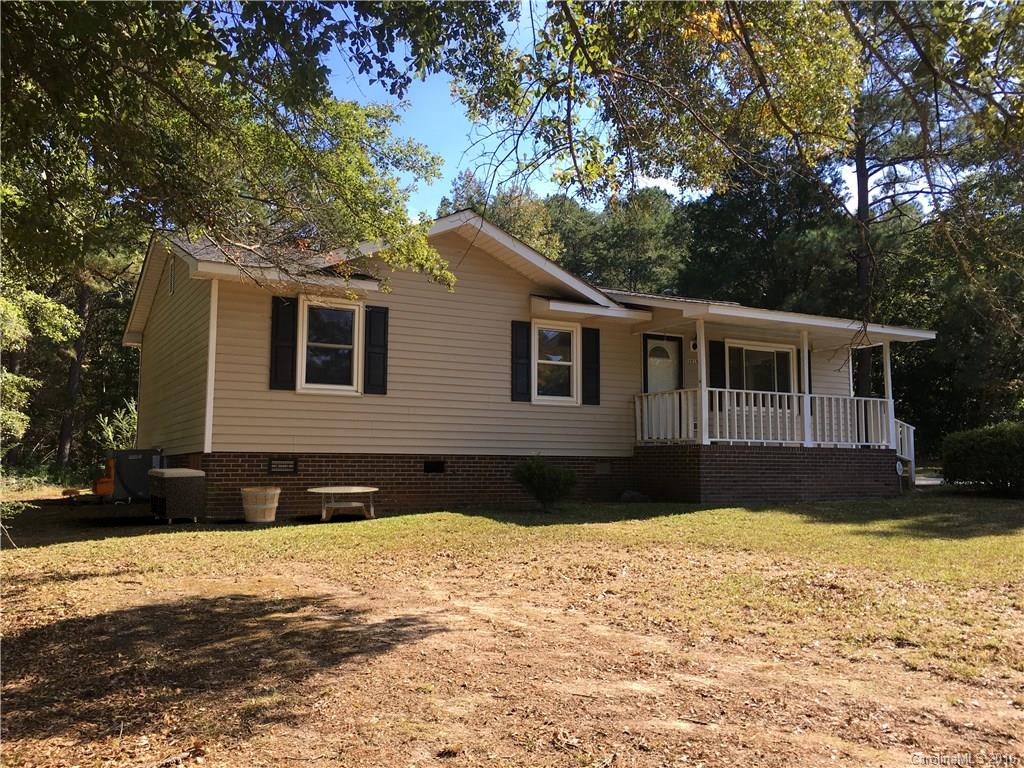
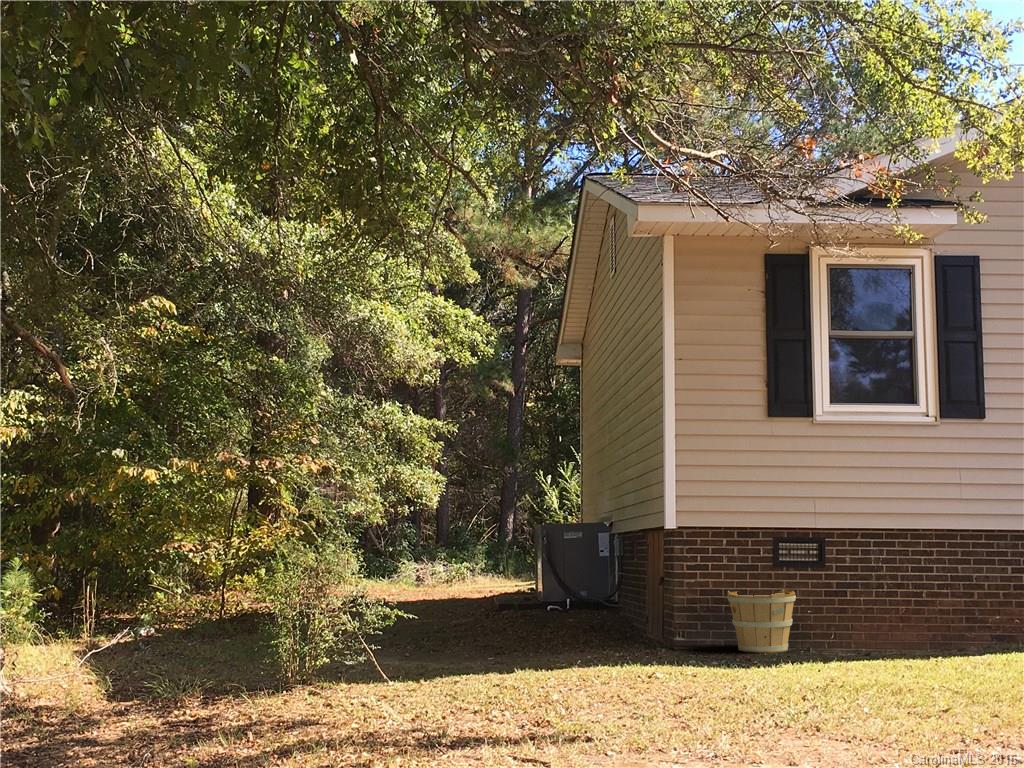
lounge chair: present [57,459,116,506] -> none [464,539,547,611]
storage bench: present [148,468,205,524] -> none [582,555,670,648]
round table: present [308,487,378,521] -> none [844,592,980,656]

